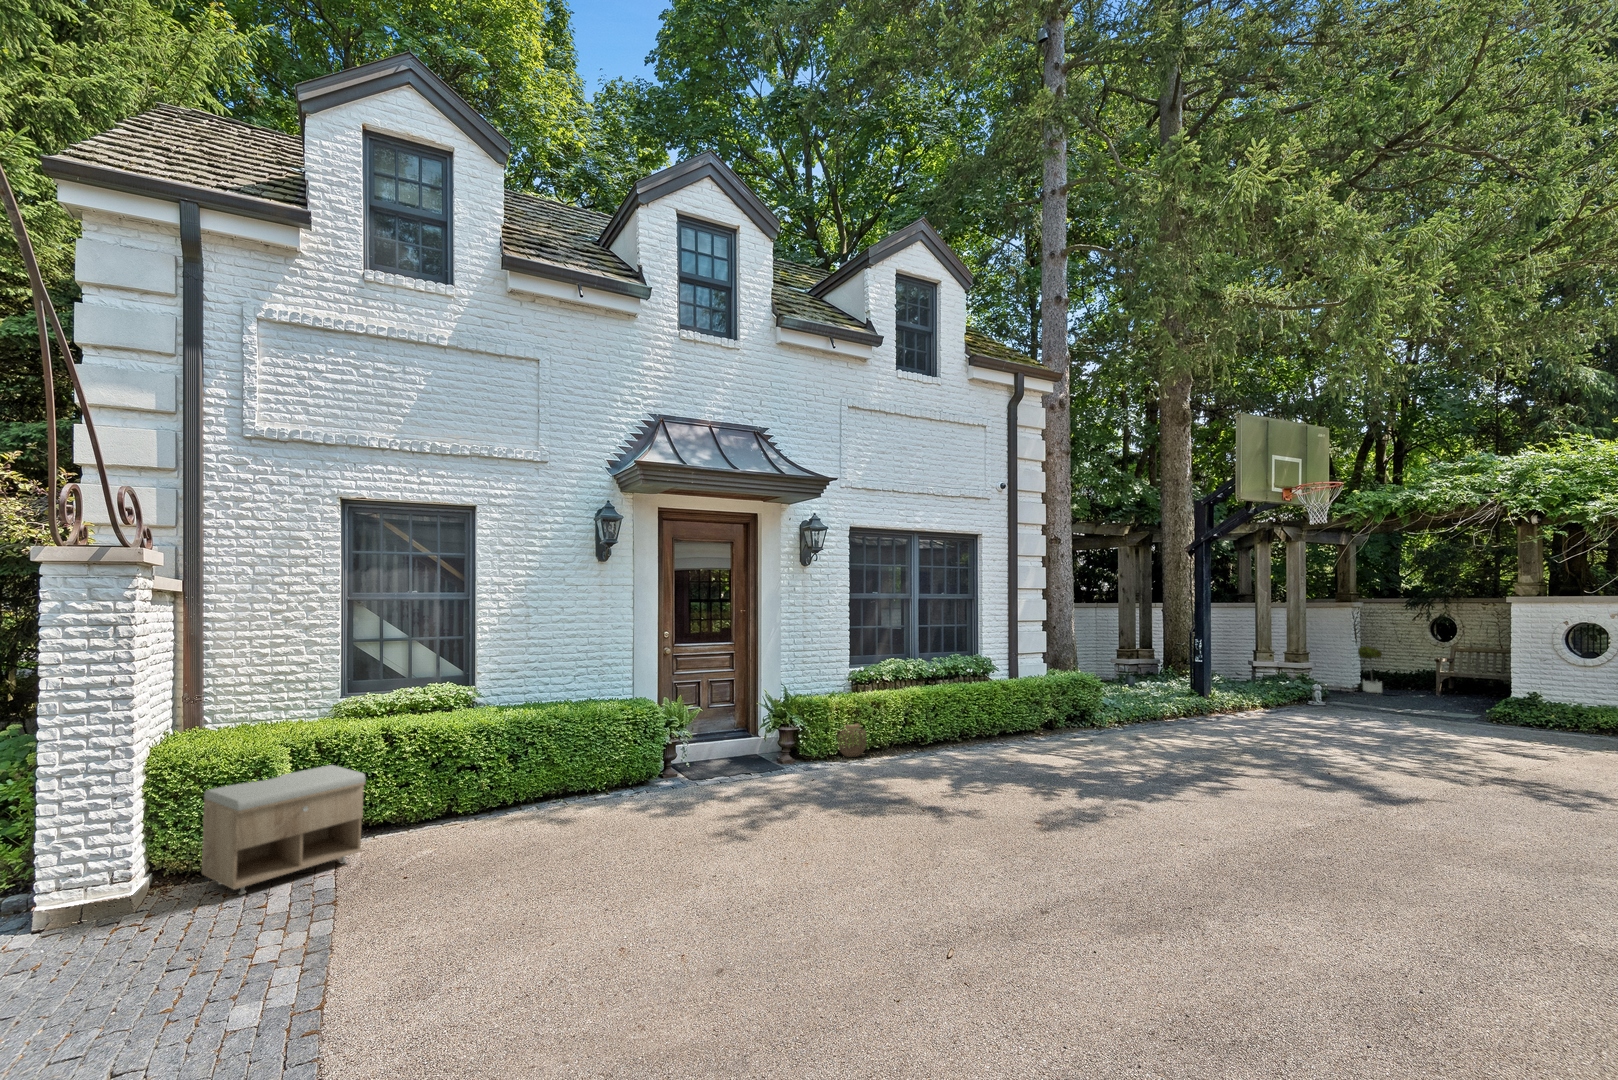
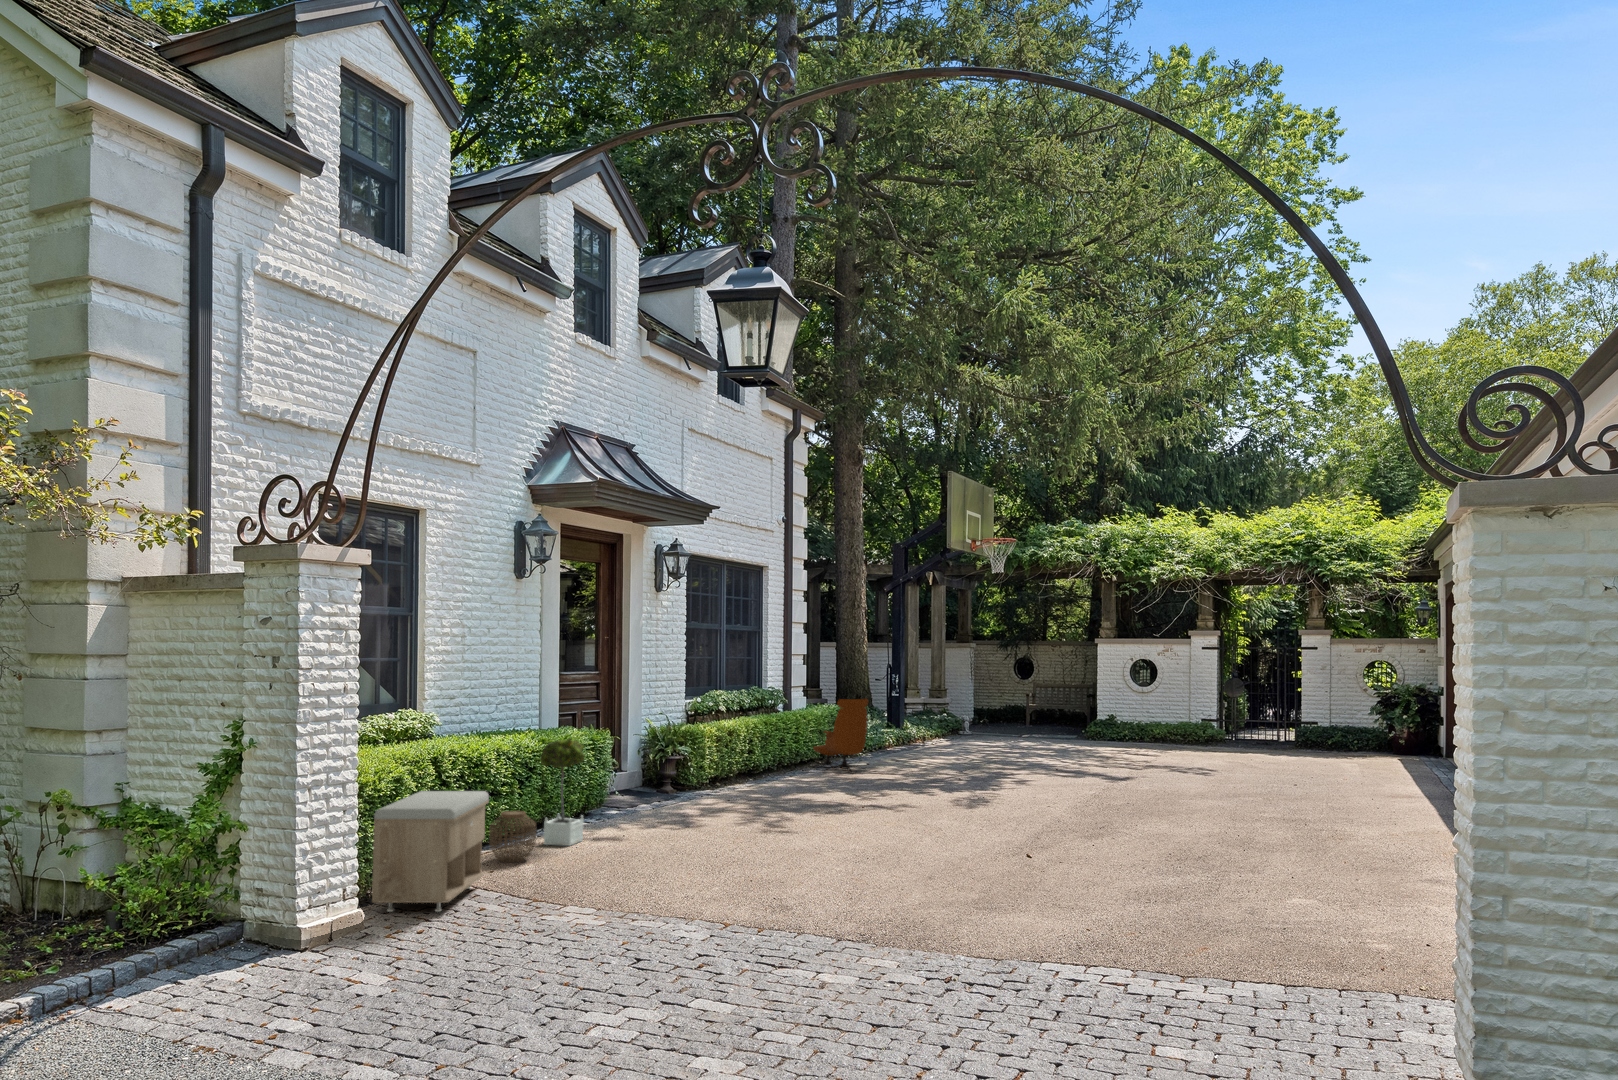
potted tree: present [1358,646,1382,693] -> present [540,739,585,846]
lounge chair: none [996,670,1041,744] -> present [813,699,868,771]
woven basket: present [837,724,867,757] -> present [489,811,536,862]

